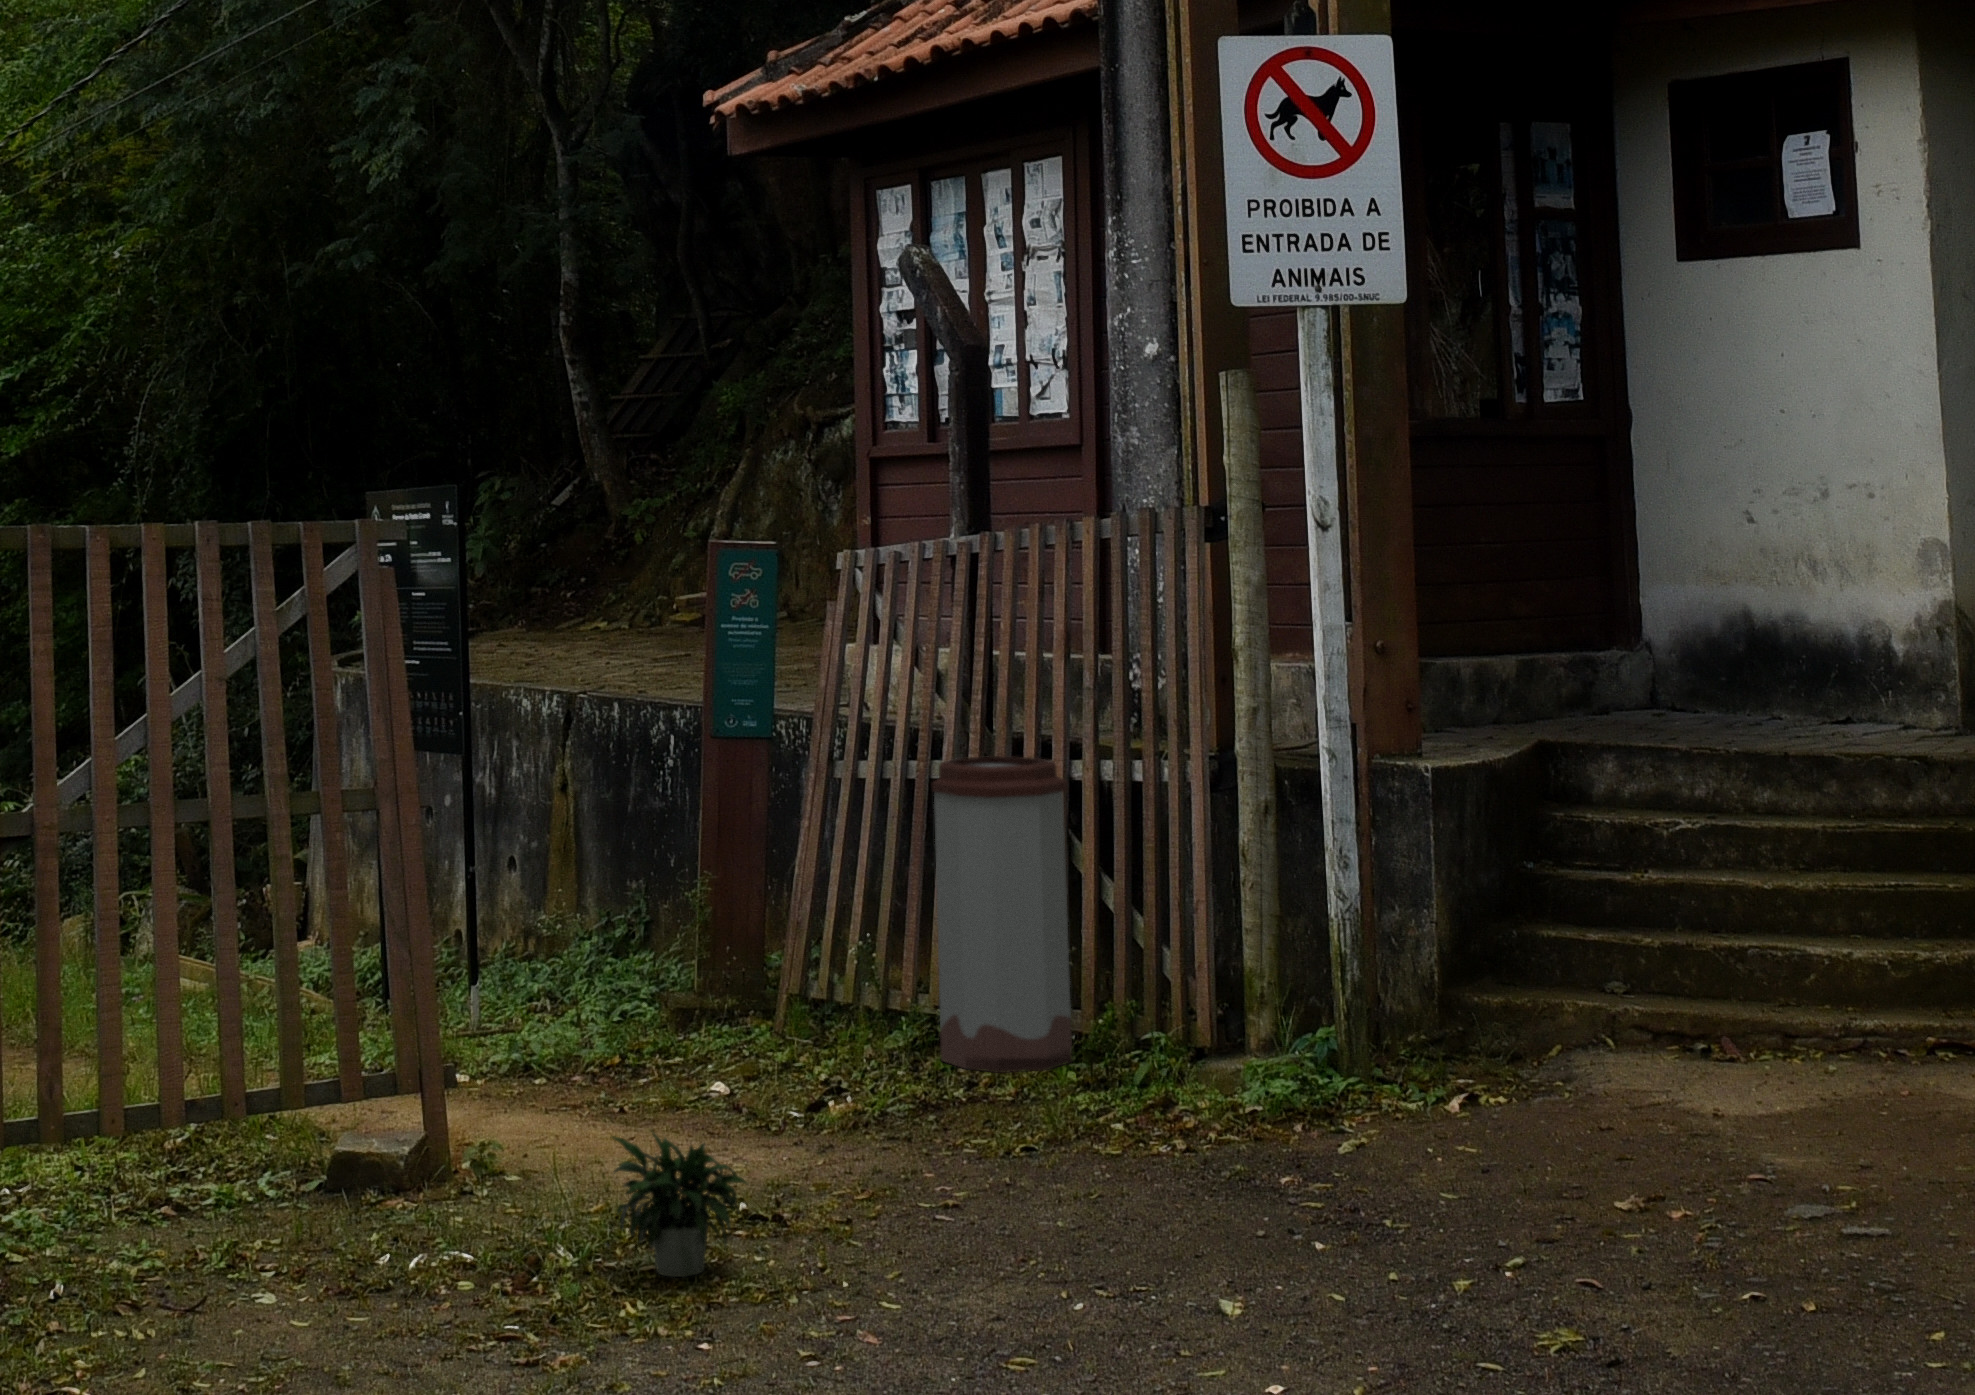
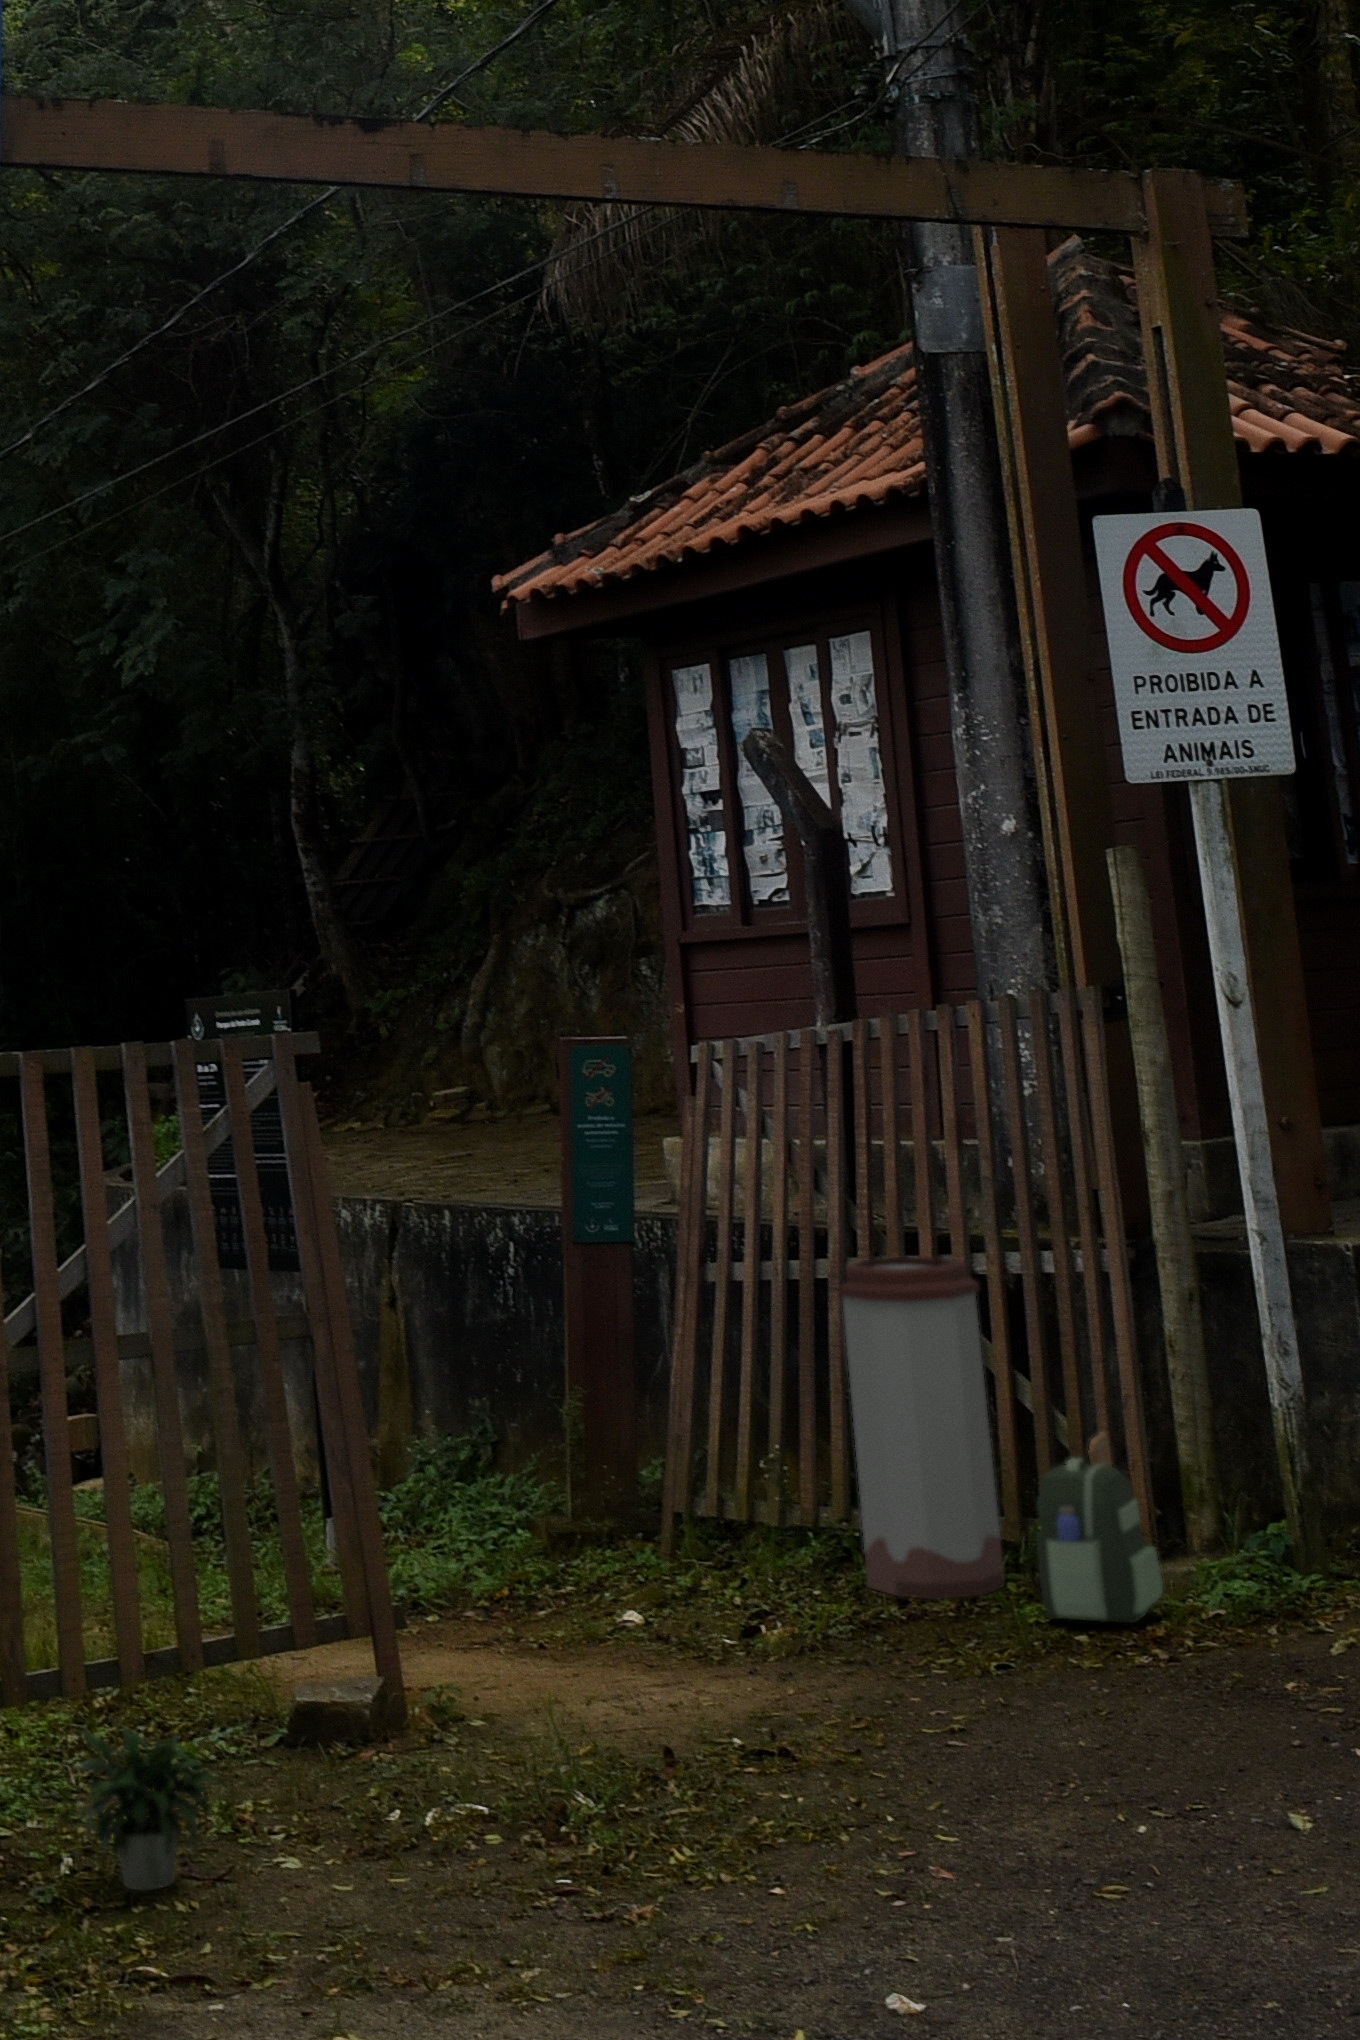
backpack: none [1092,922,1212,1098] -> present [1036,1432,1163,1623]
potted plant: present [612,1132,748,1277] -> present [75,1725,217,1890]

